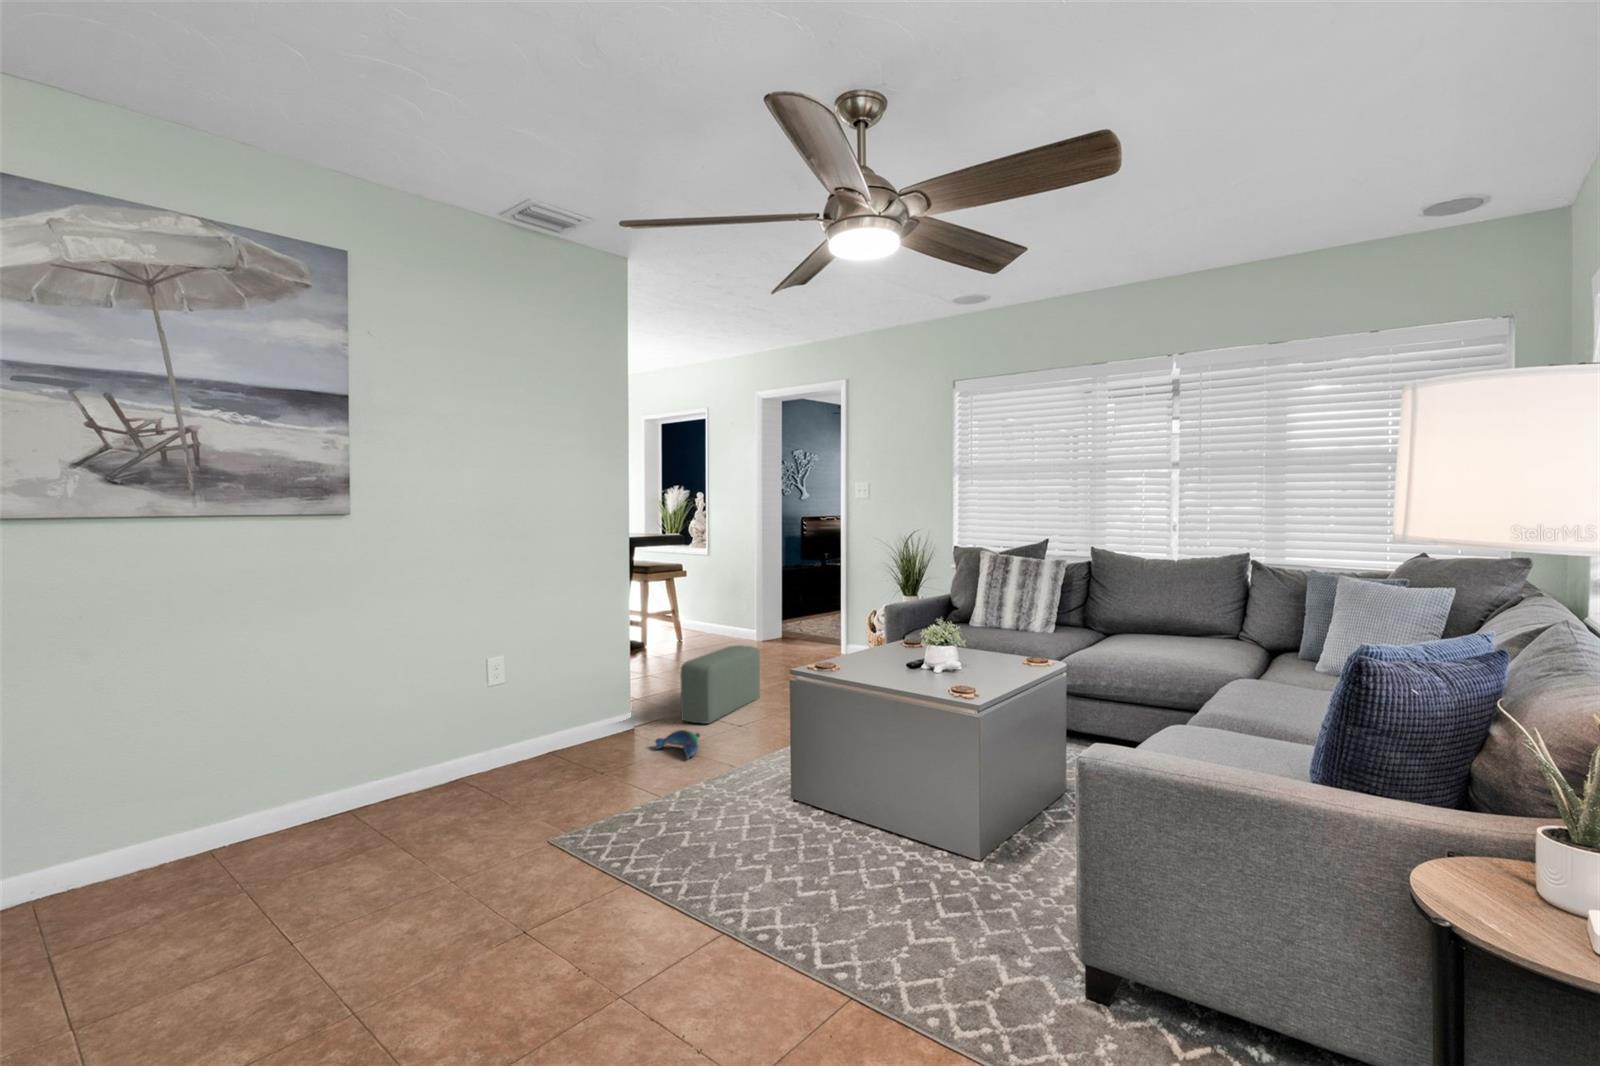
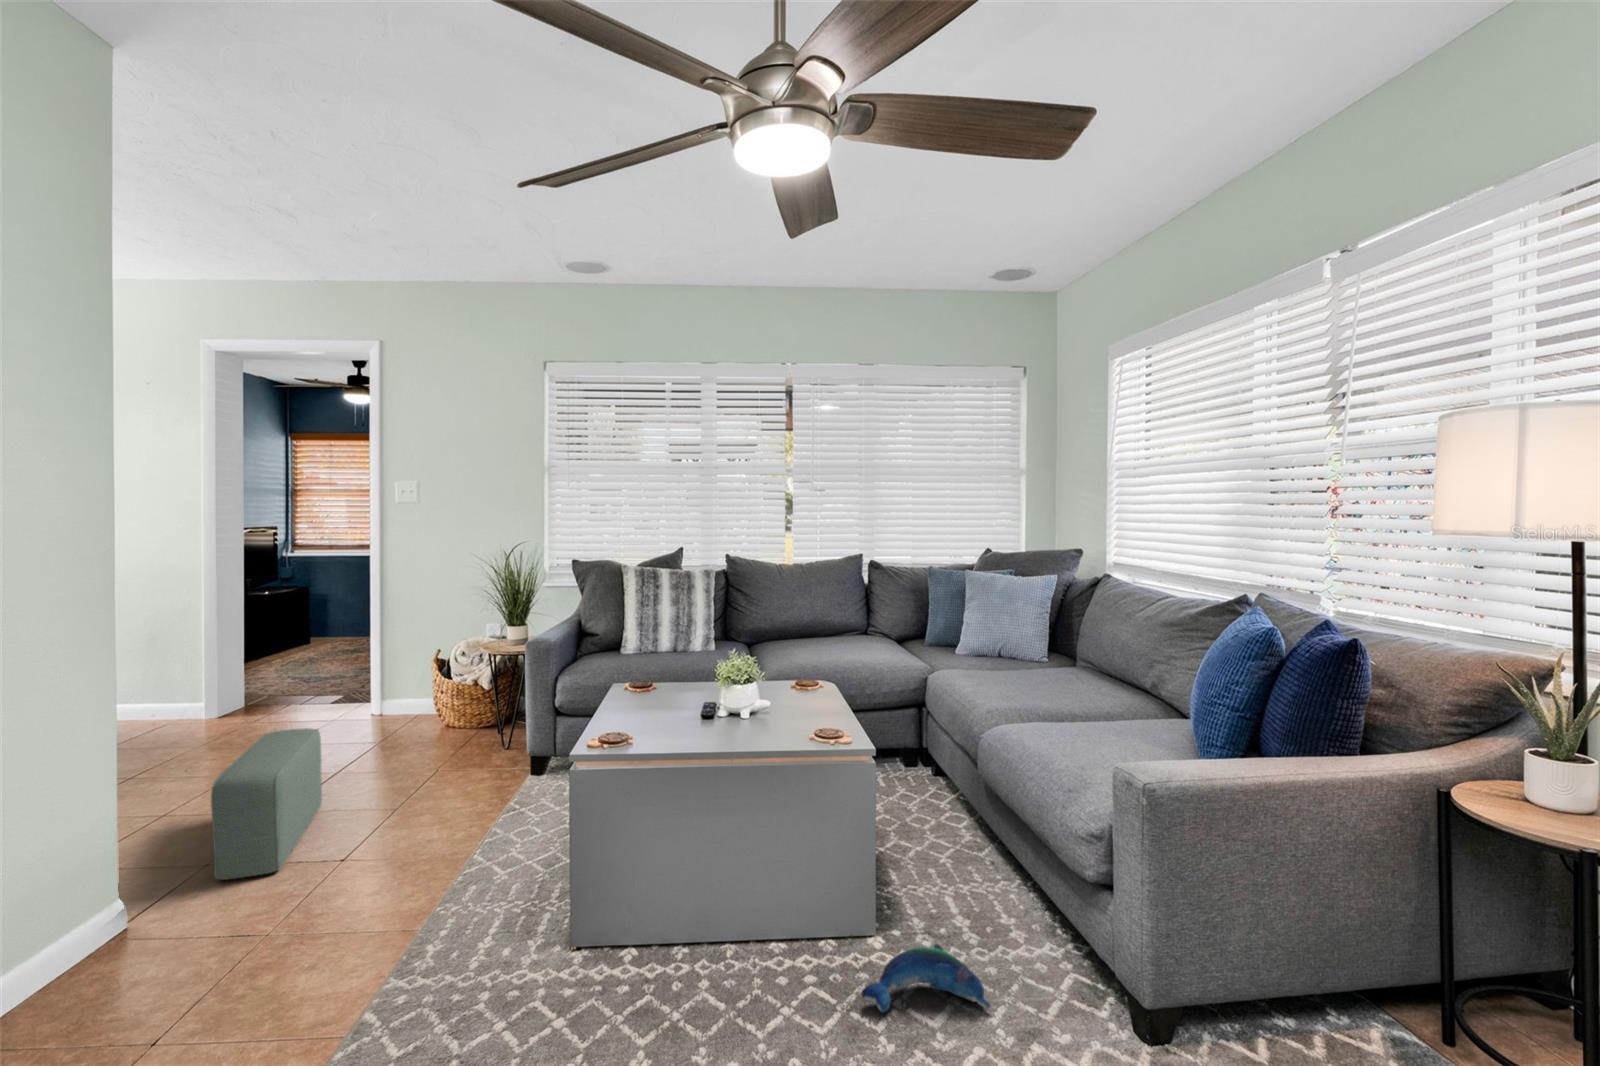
plush toy: present [655,730,700,759] -> present [862,944,990,1013]

